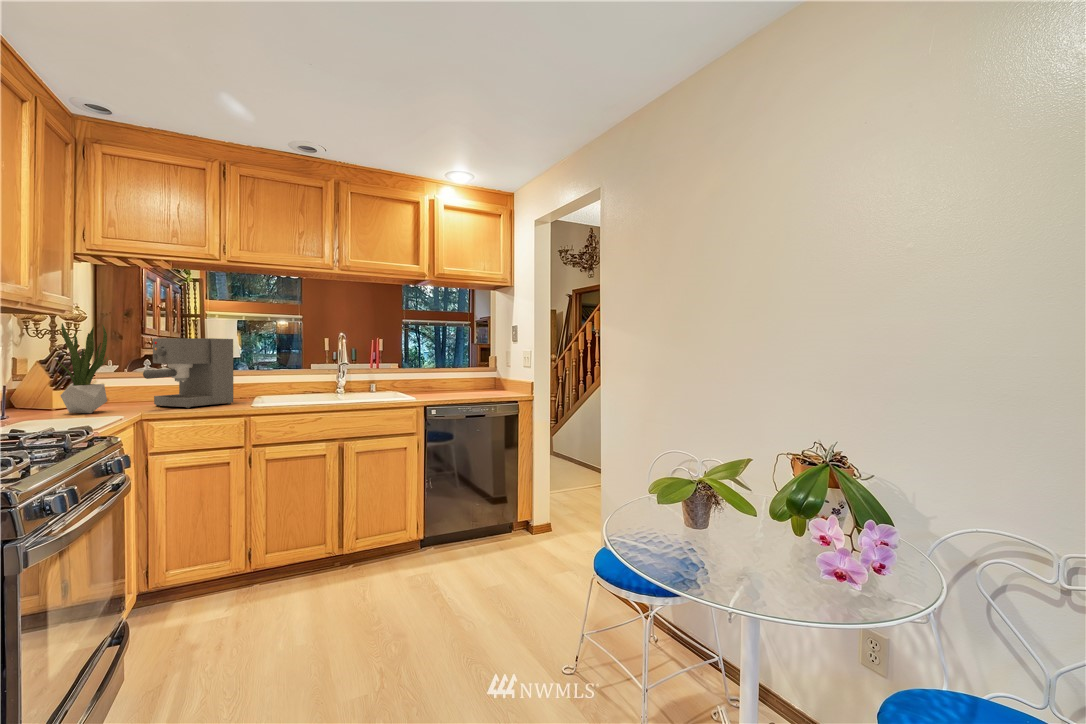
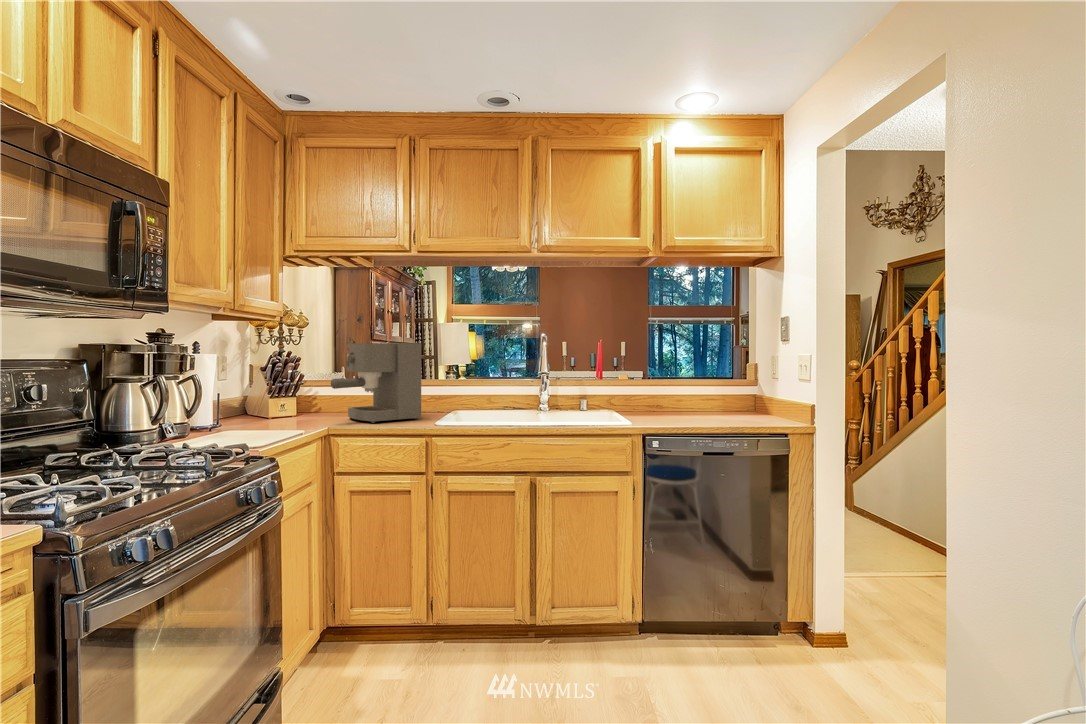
potted plant: present [54,323,108,413] -> none [256,329,305,424]

